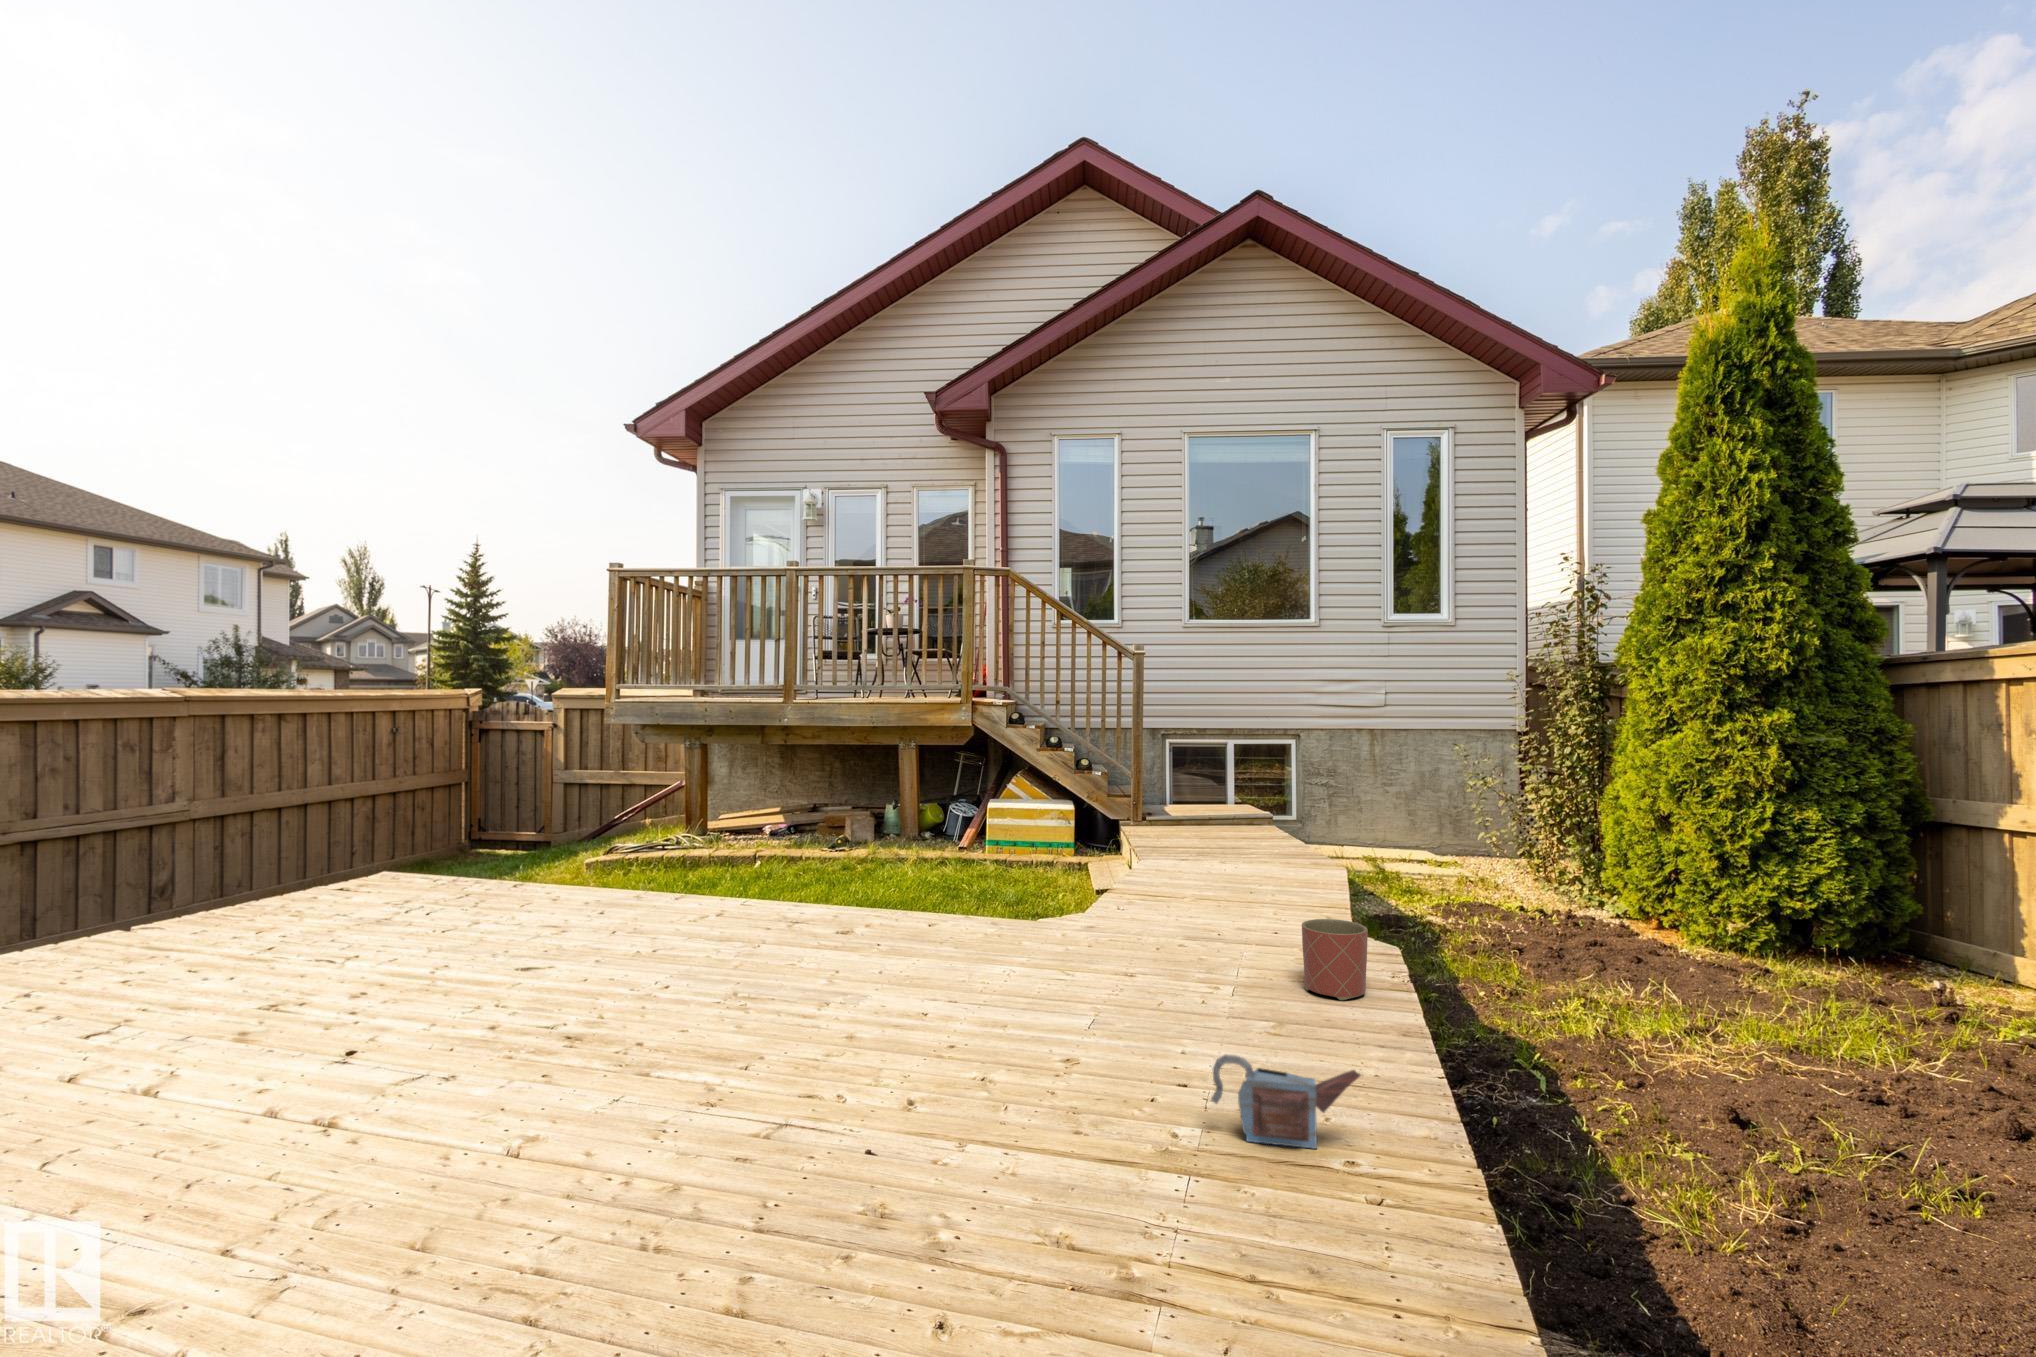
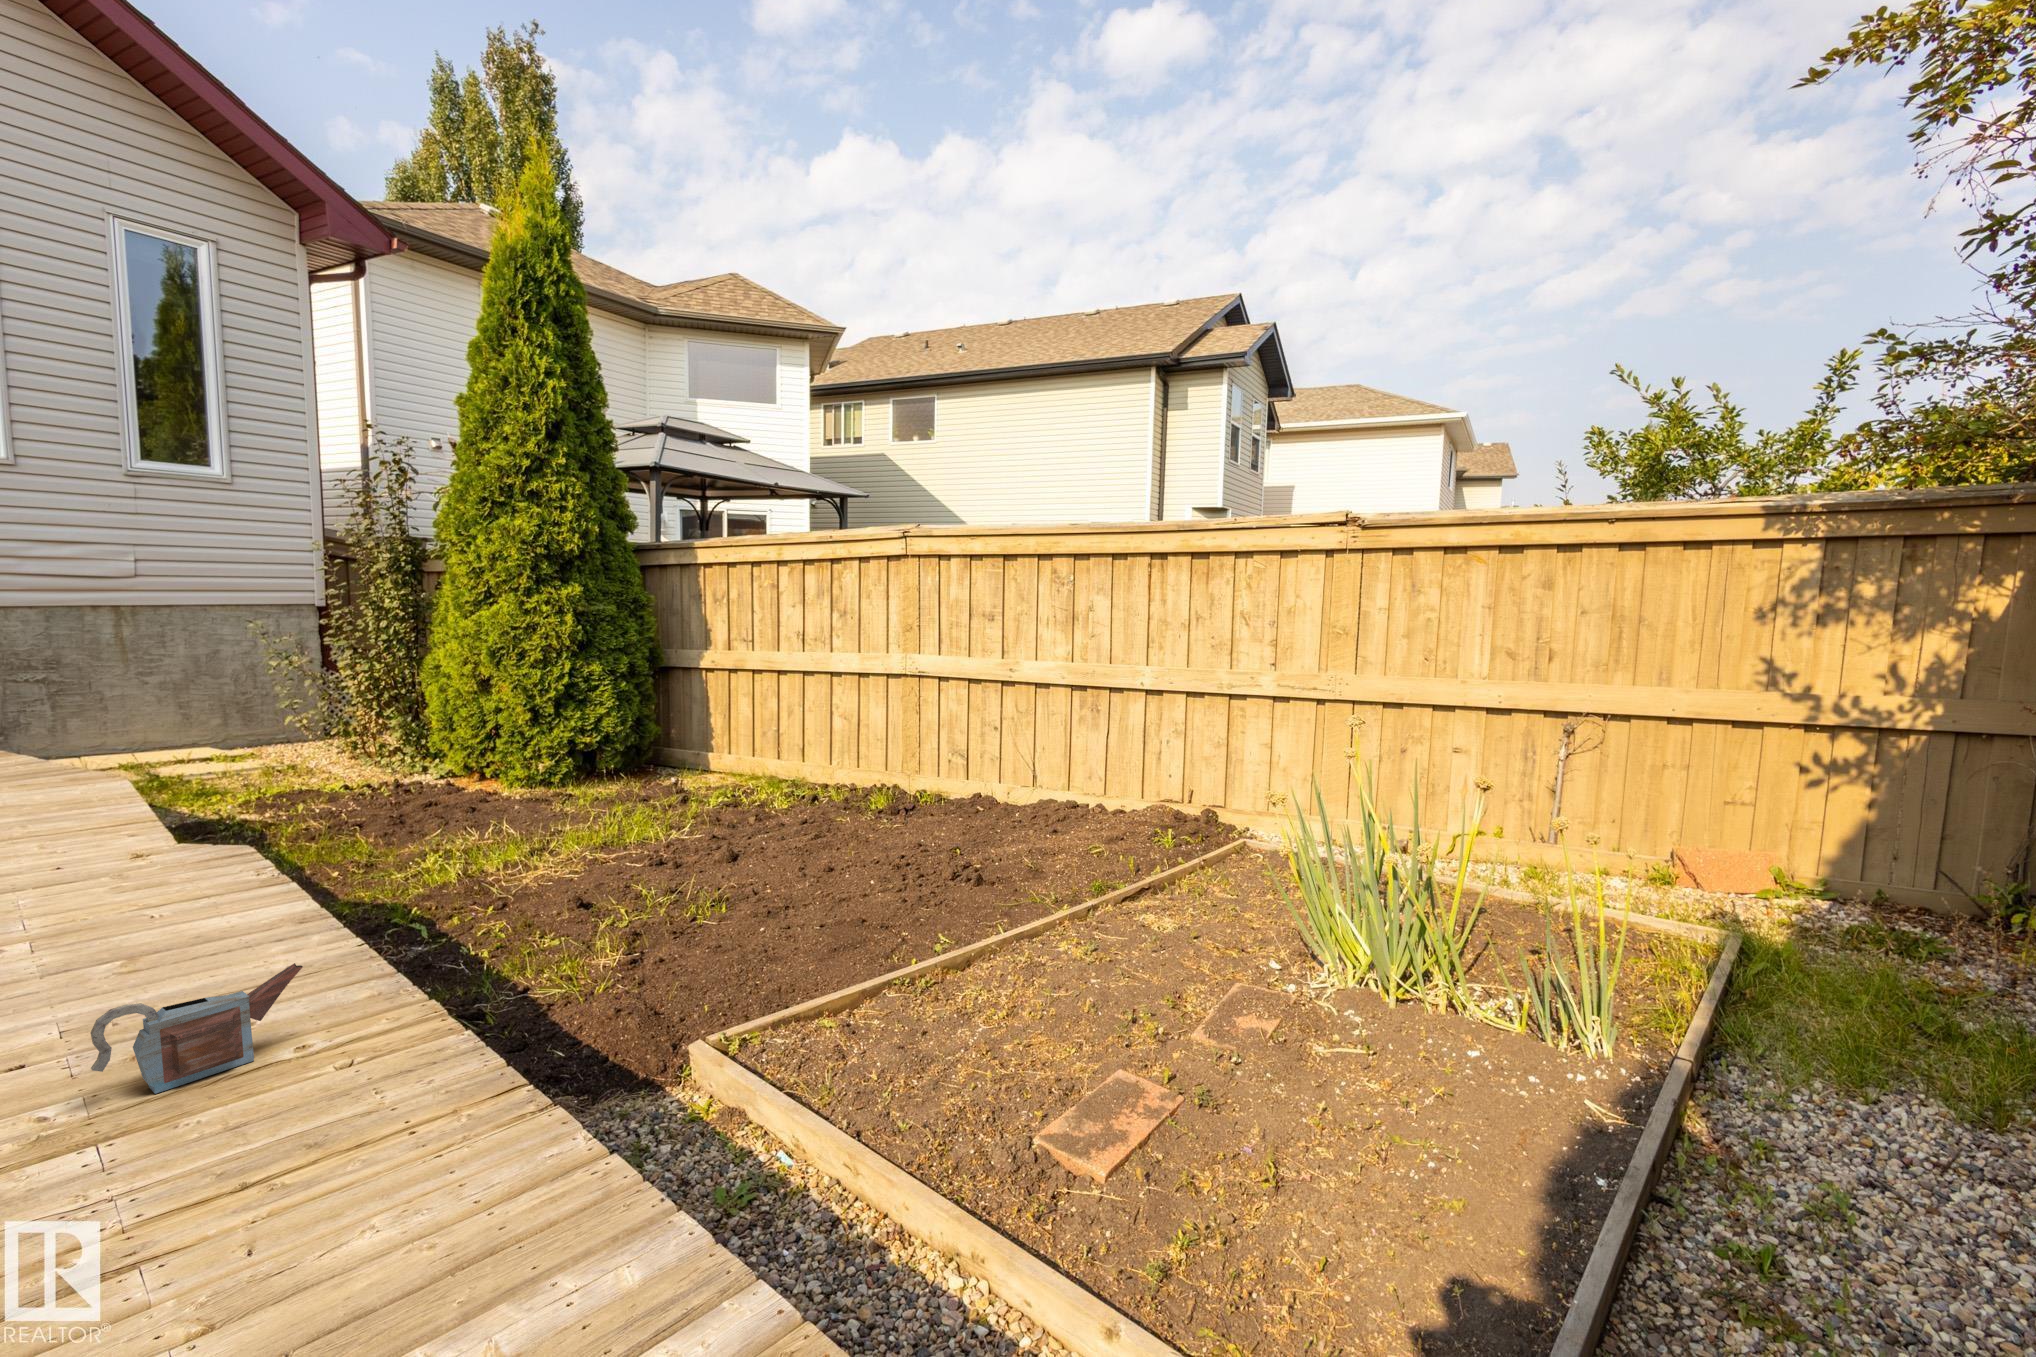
planter: present [1302,919,1368,1000] -> none [126,832,228,927]

